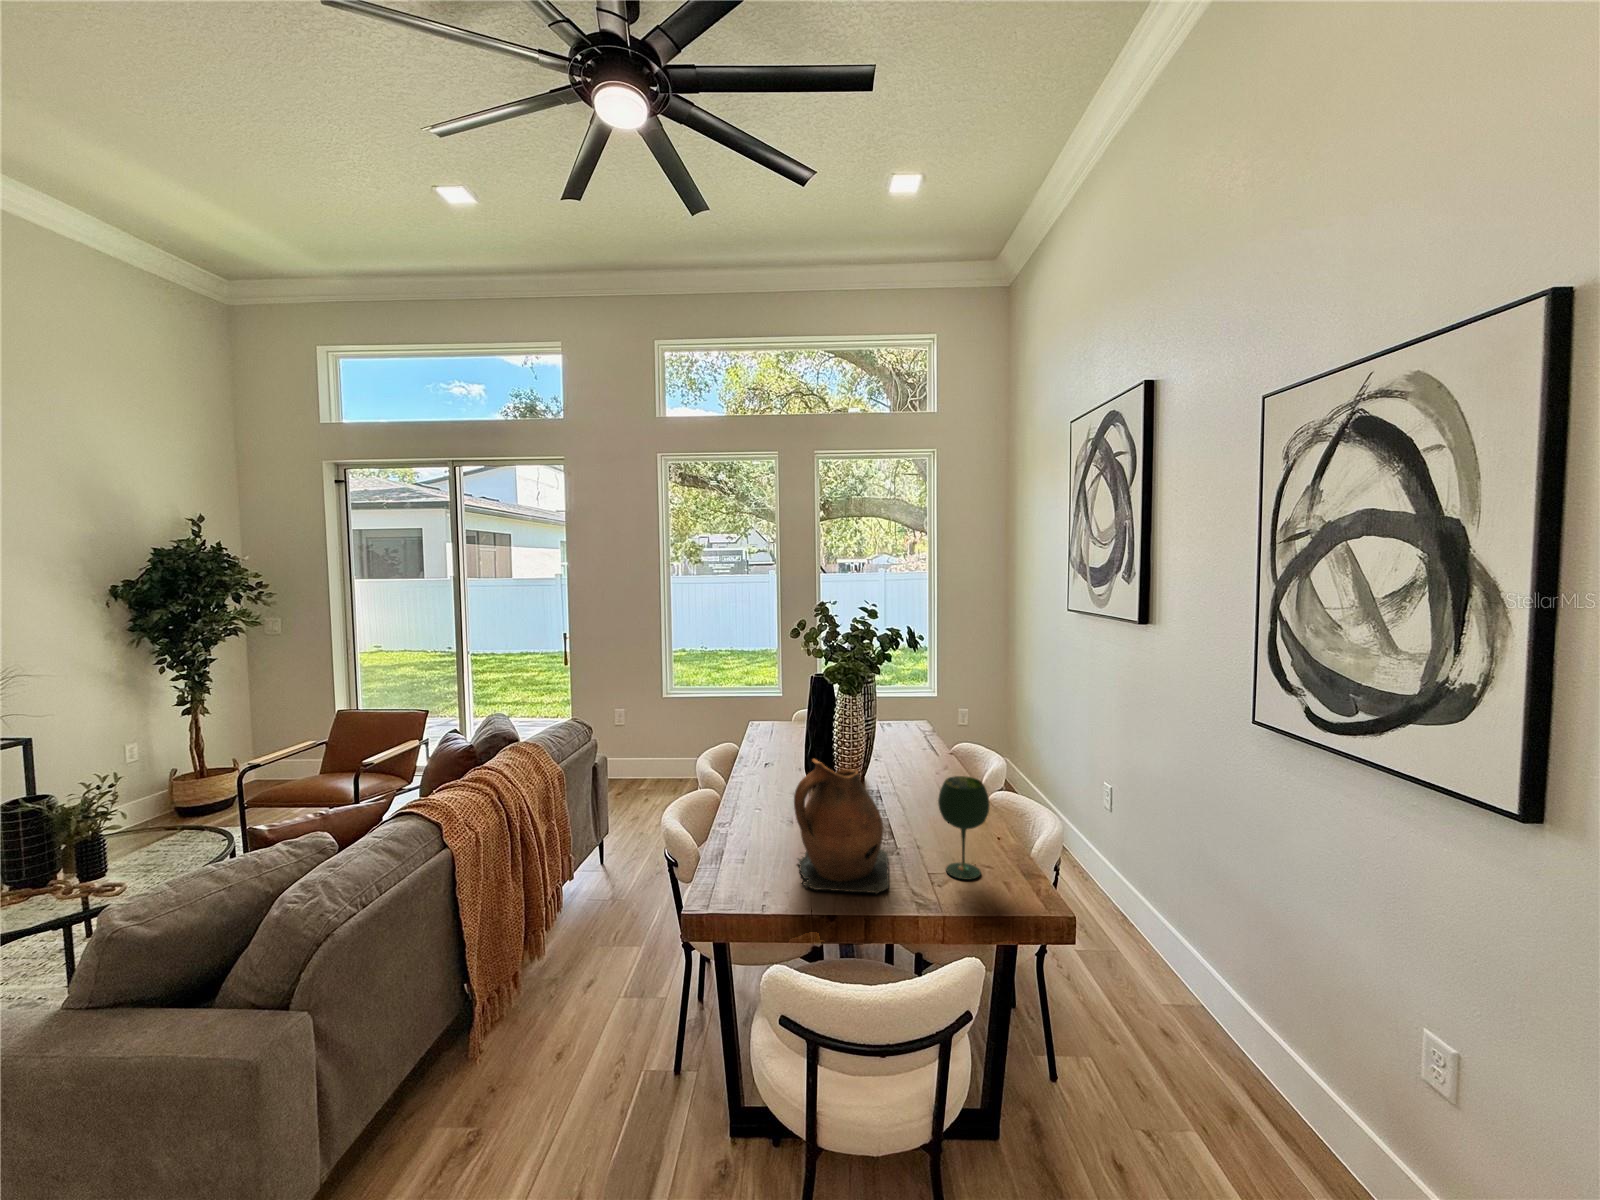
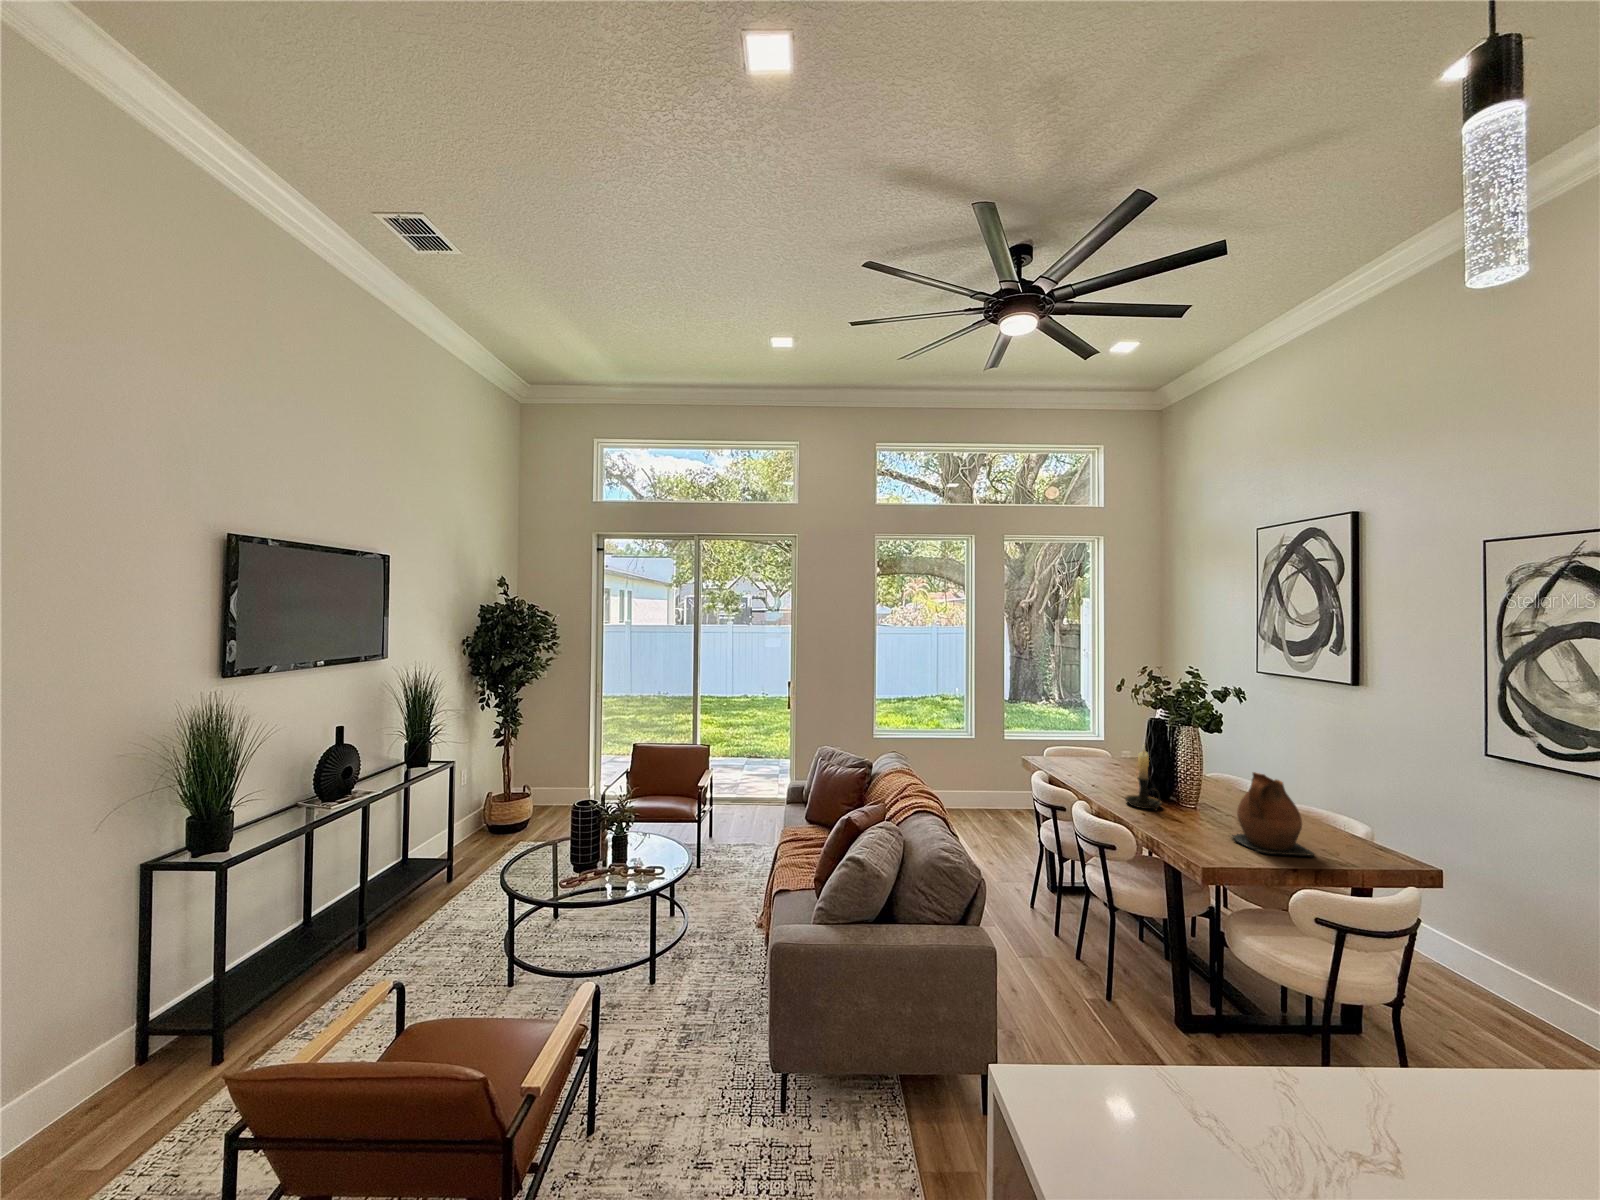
candle holder: none [748,709,795,806] -> present [1125,745,1162,810]
wine glass: present [938,776,990,880] -> none [1324,785,1365,851]

